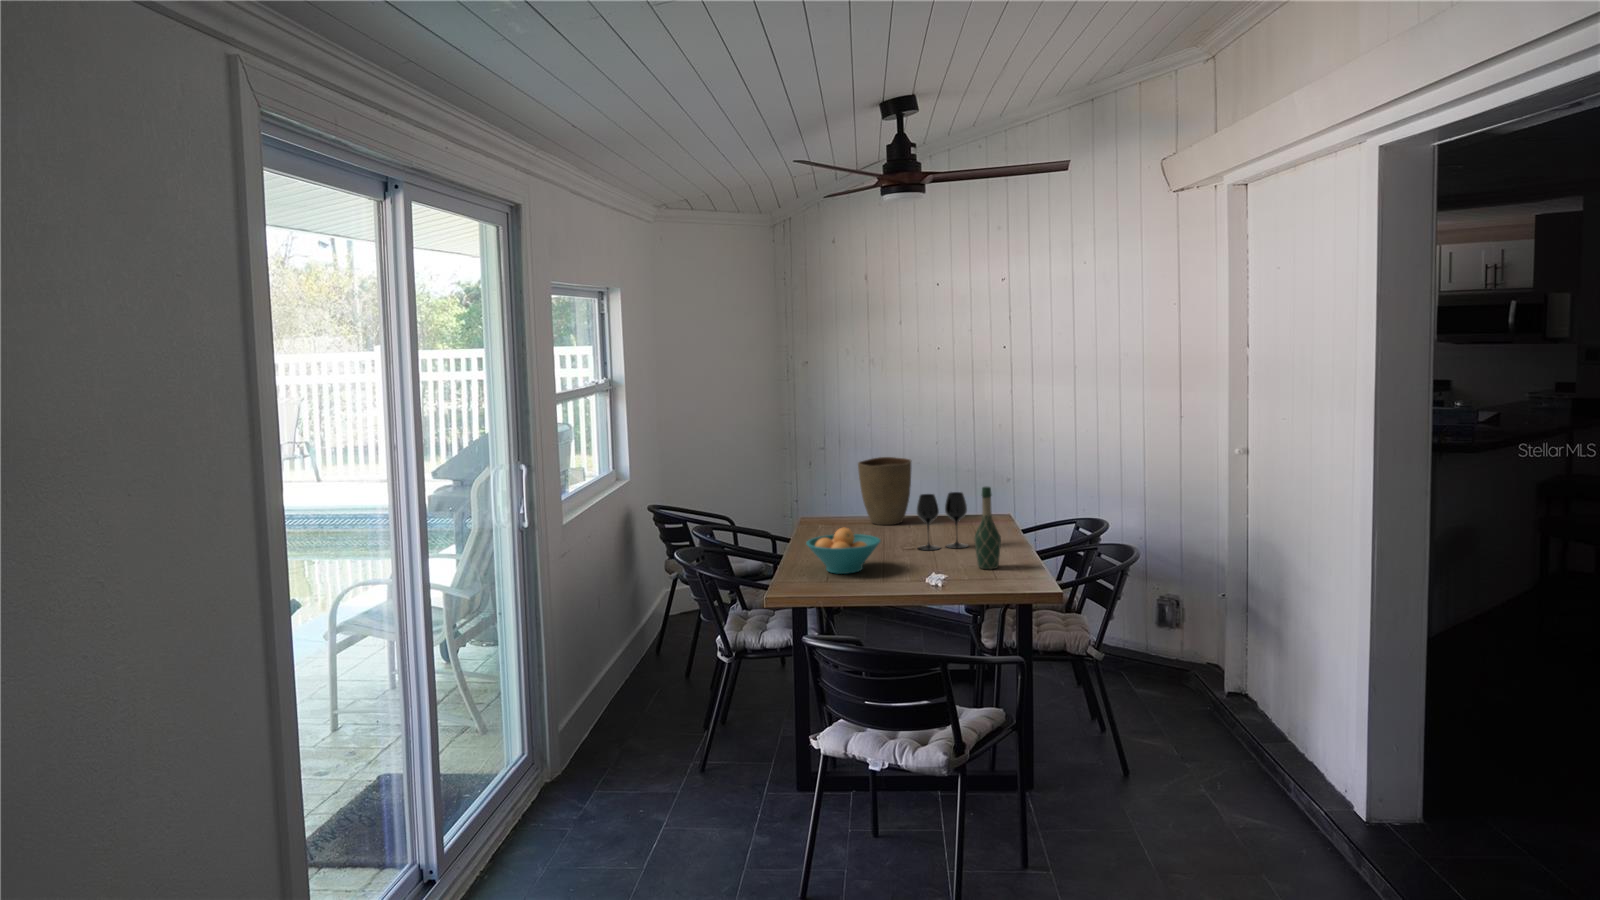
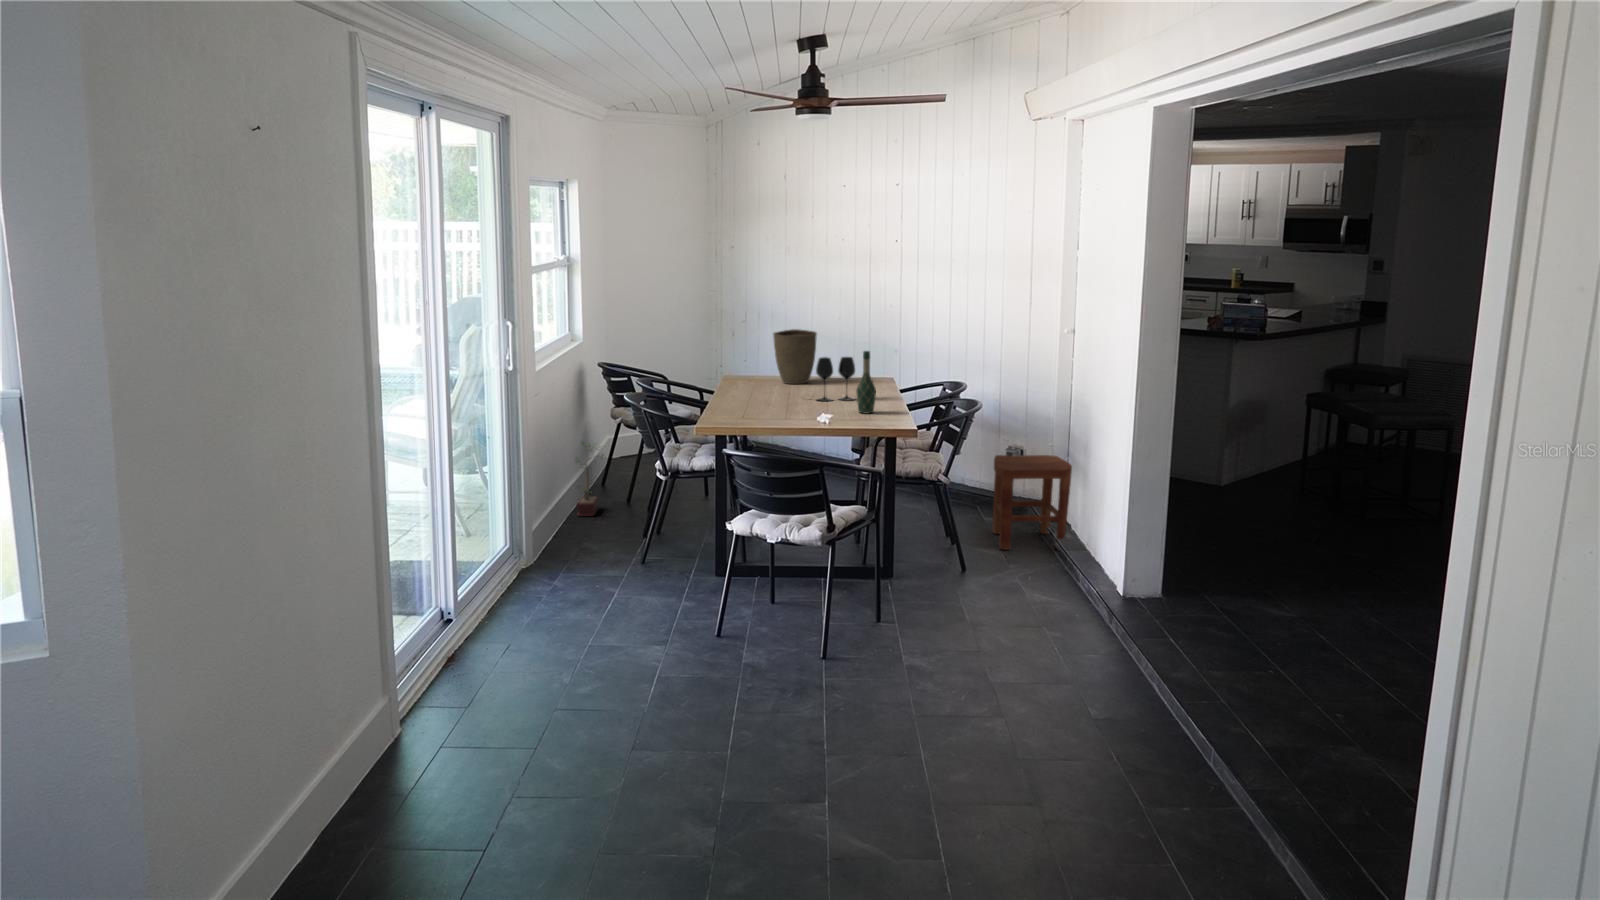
fruit bowl: present [806,528,880,574] -> none [728,379,786,414]
potted plant: none [617,598,659,697] -> present [576,442,604,516]
stool: none [1153,611,1265,743] -> present [992,455,1072,550]

